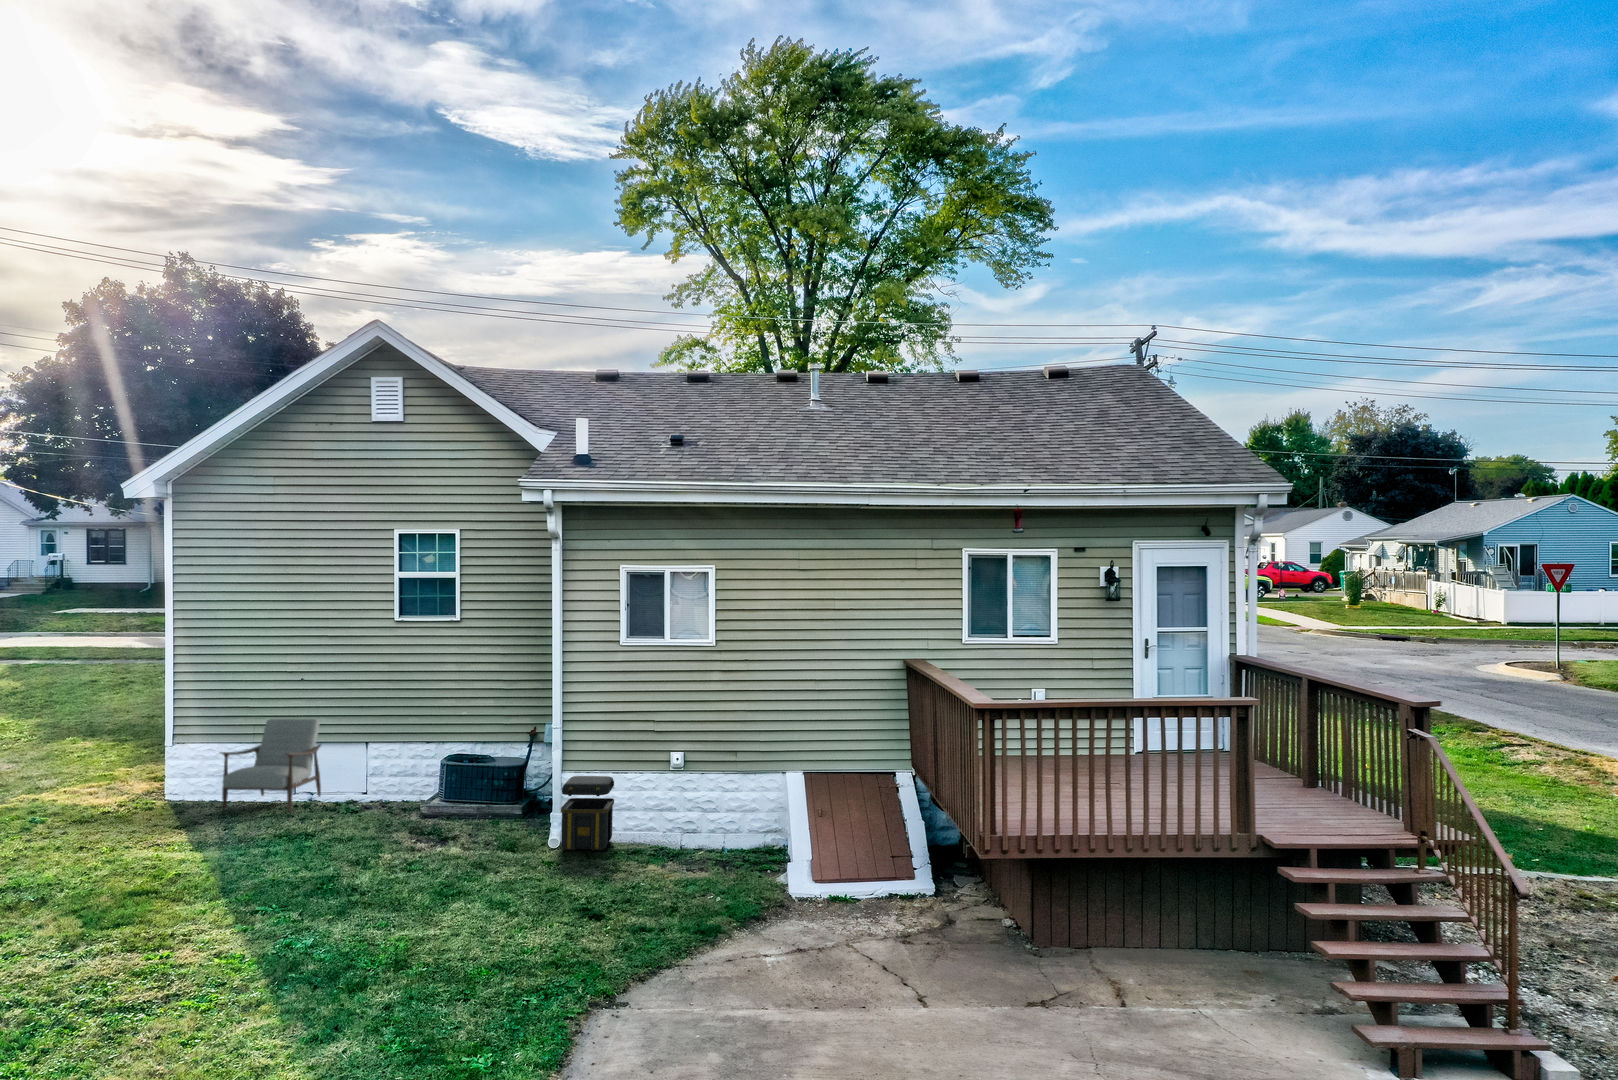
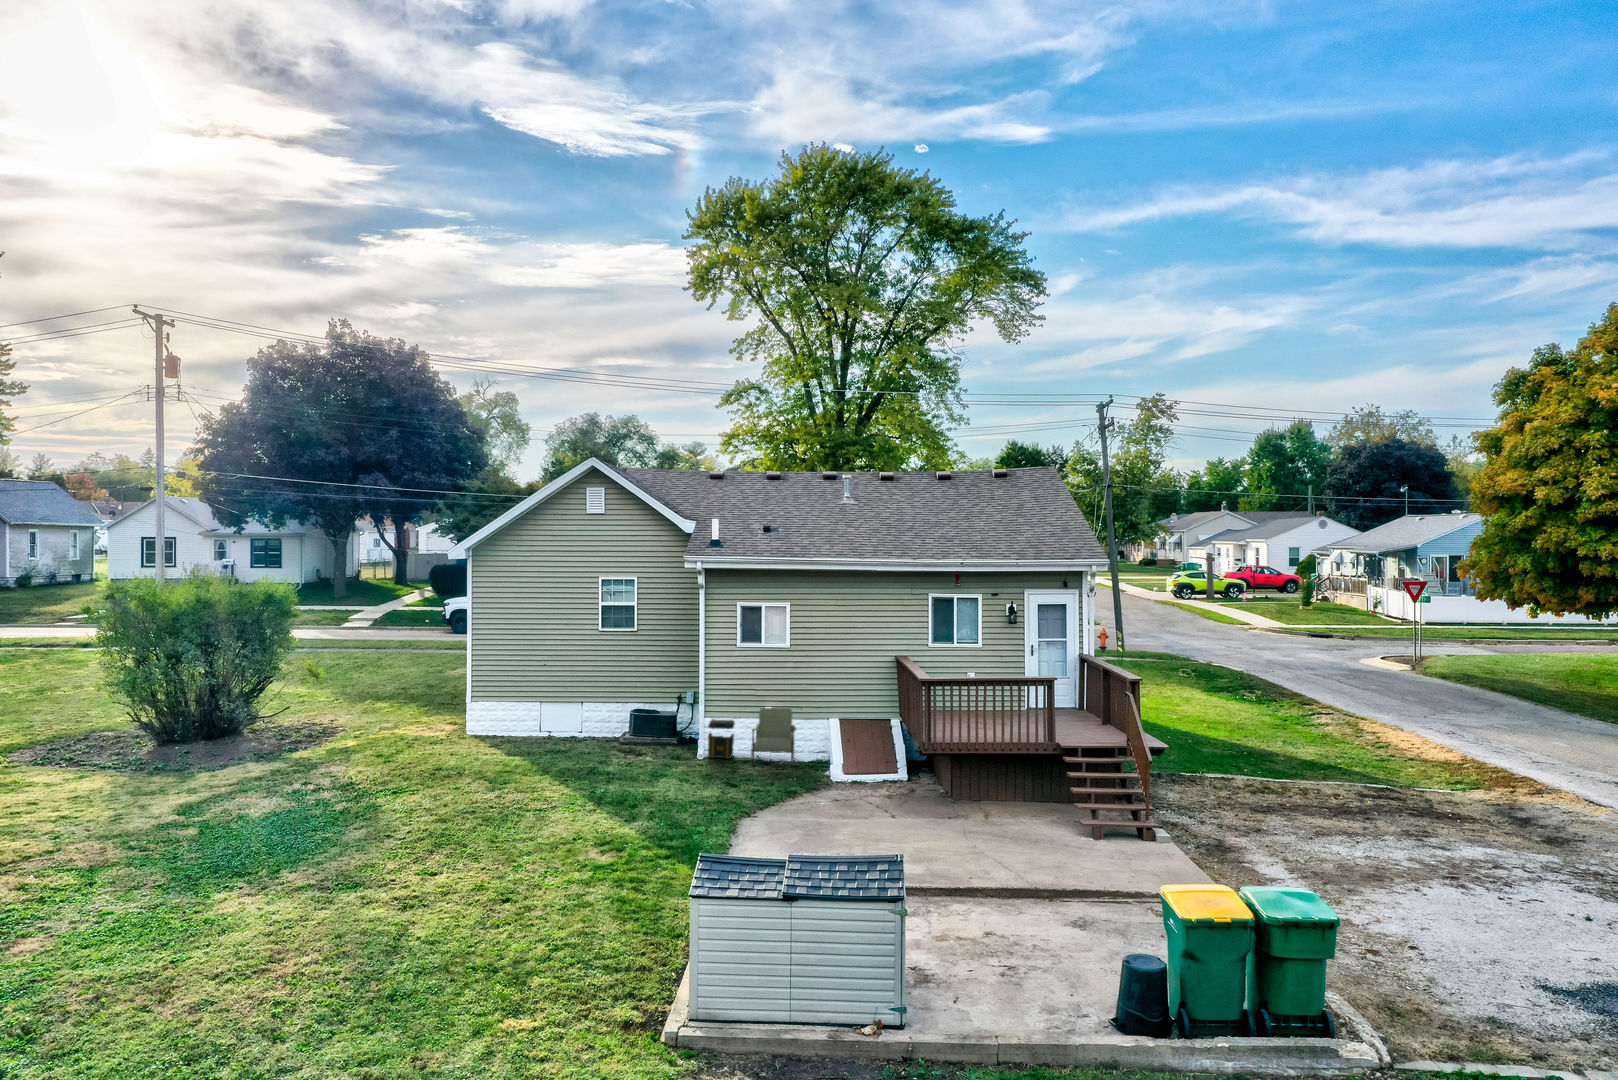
chair: present [221,719,321,812] -> present [751,708,796,764]

